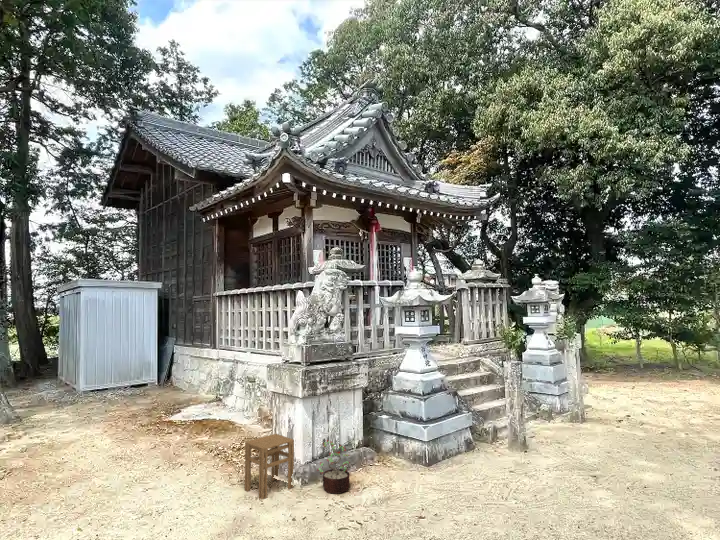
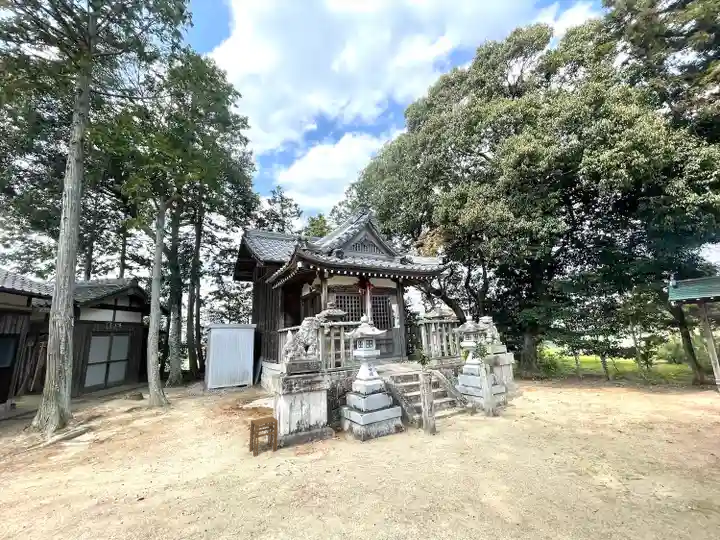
decorative plant: present [318,440,350,494] -> none [288,421,309,456]

